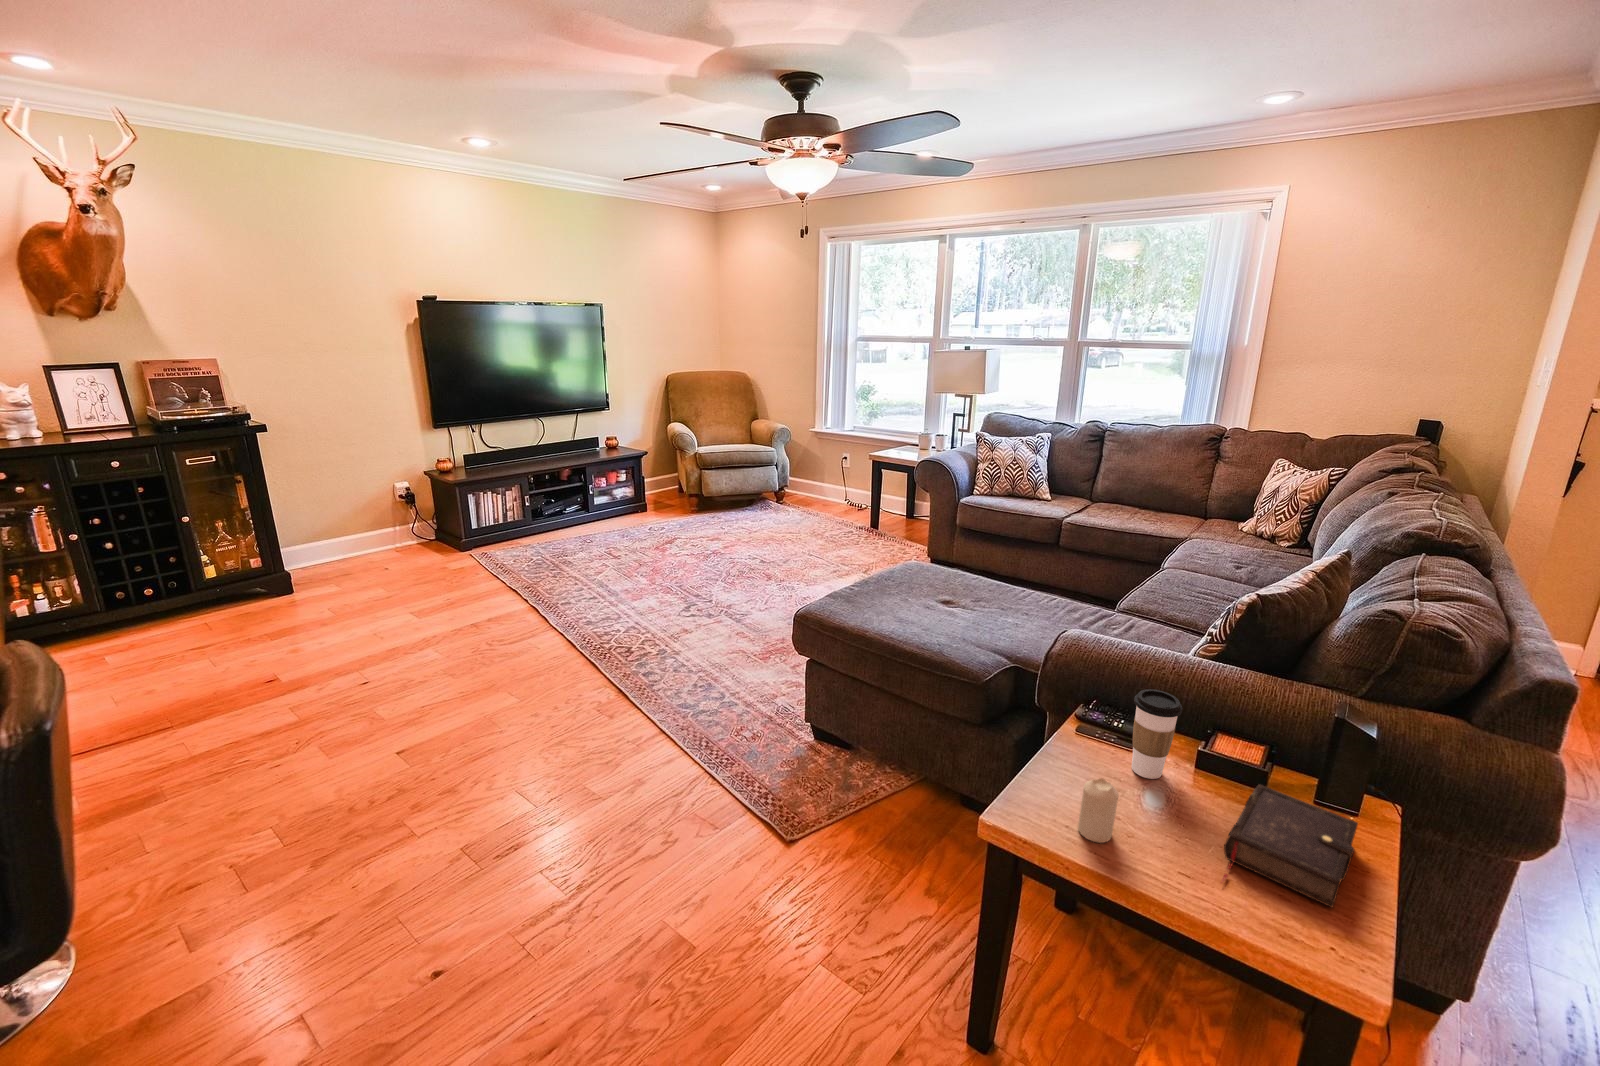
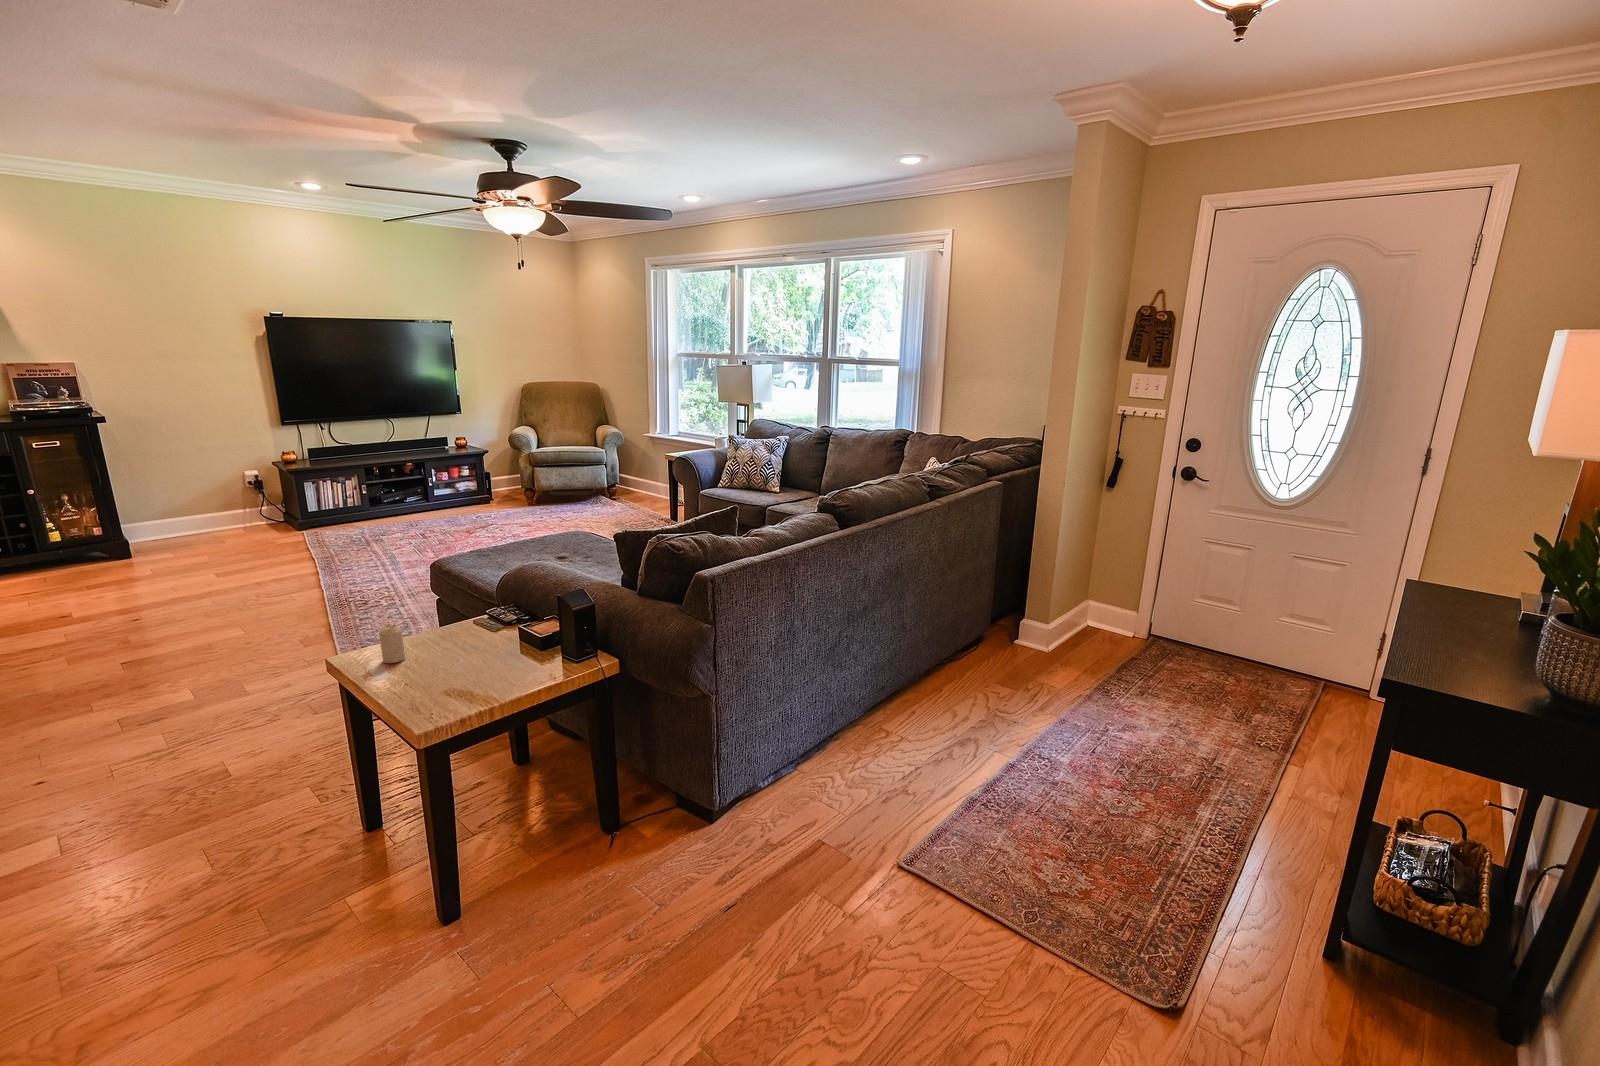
coffee cup: present [1132,689,1182,779] -> none [461,582,491,639]
book: present [1222,785,1358,908] -> none [424,636,538,689]

